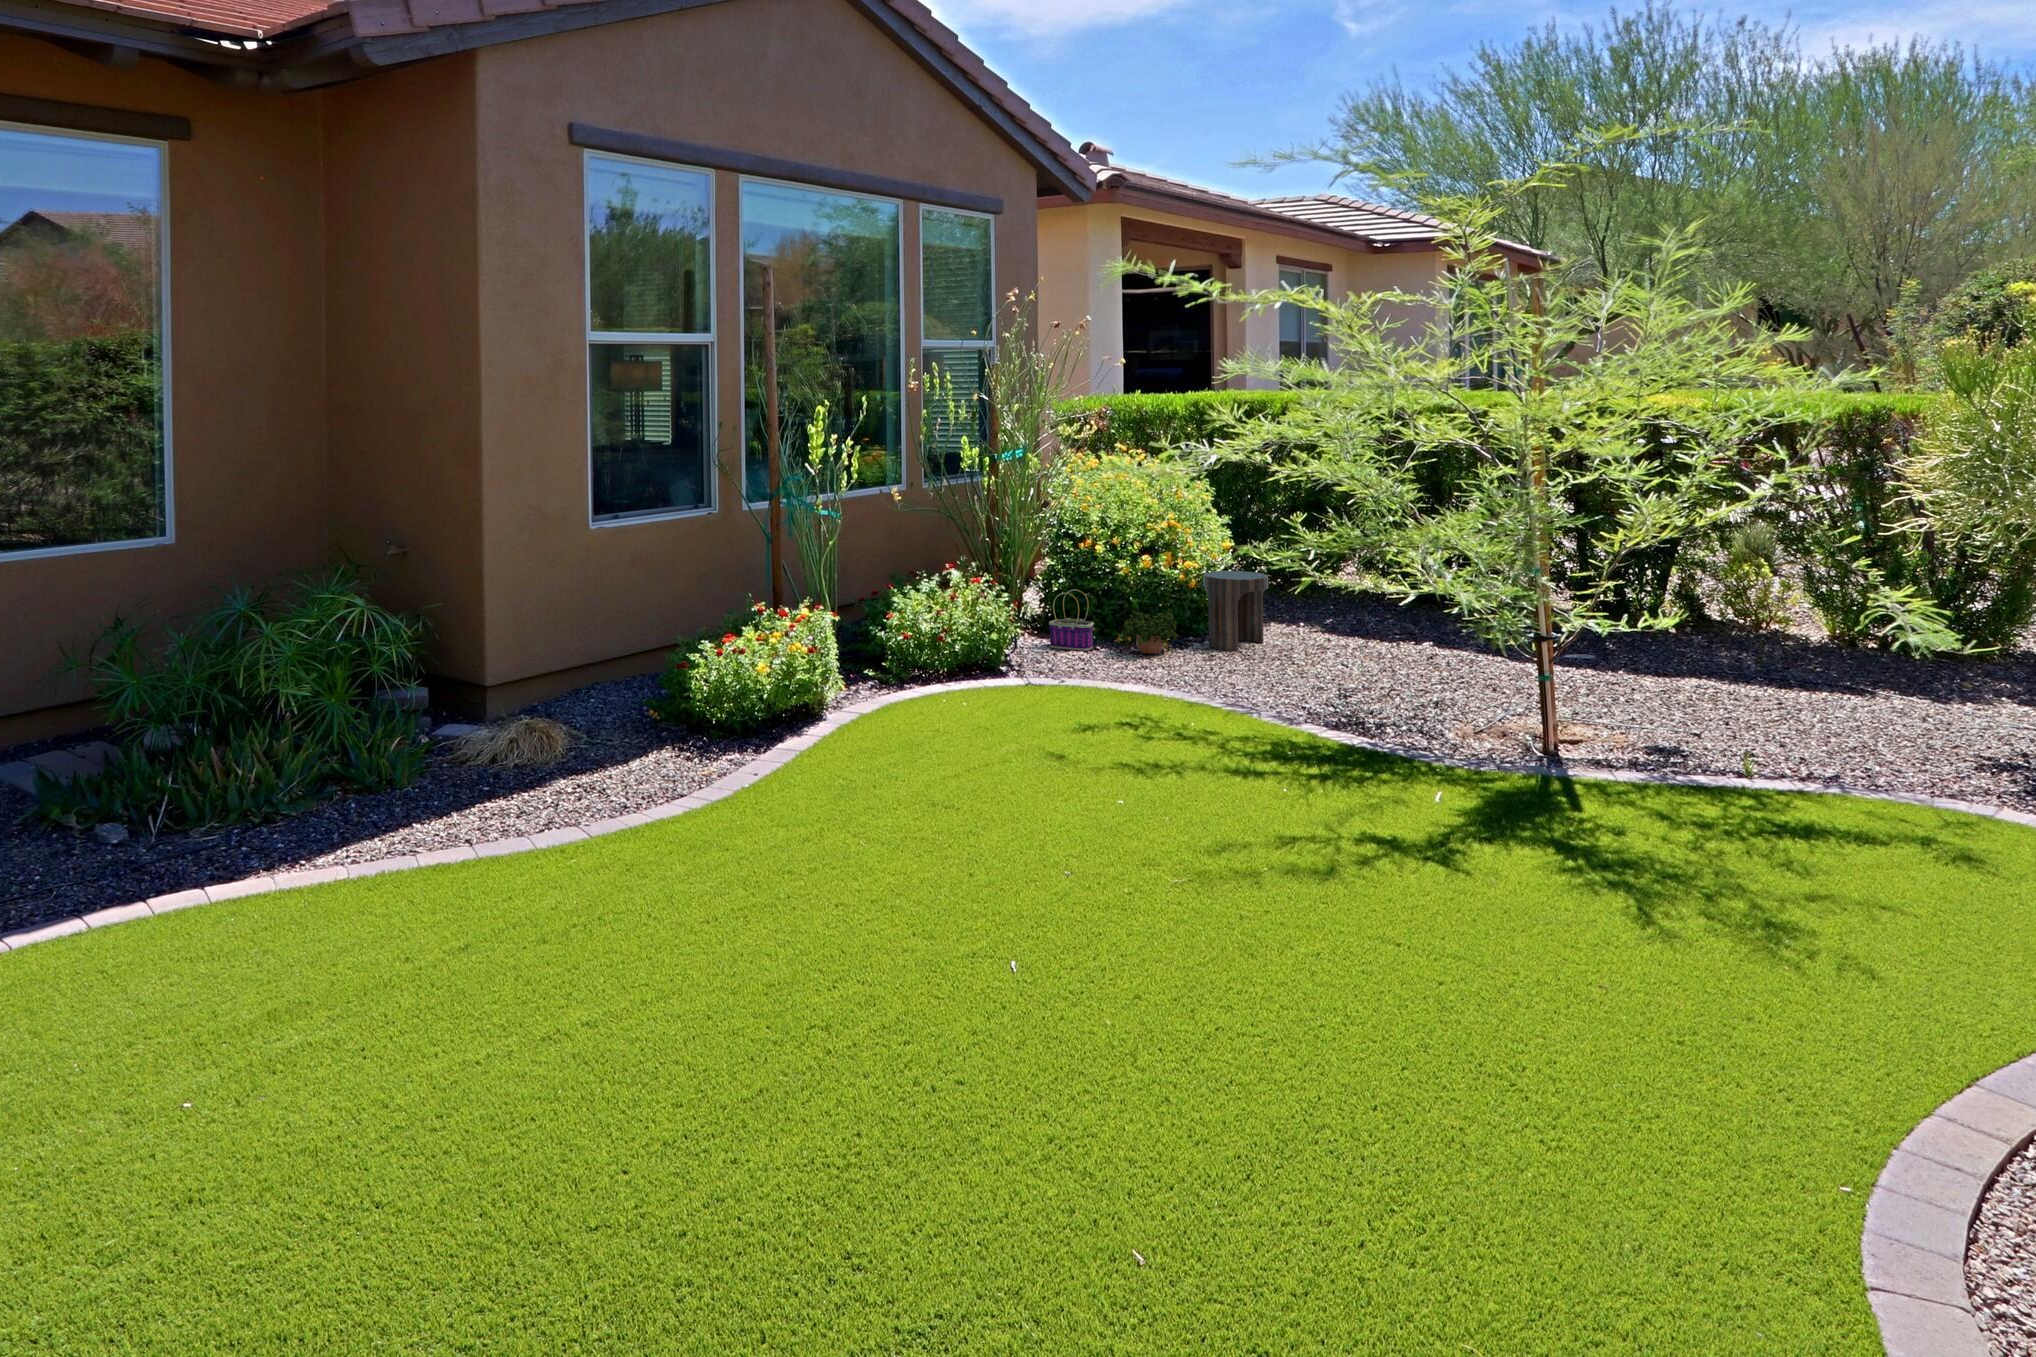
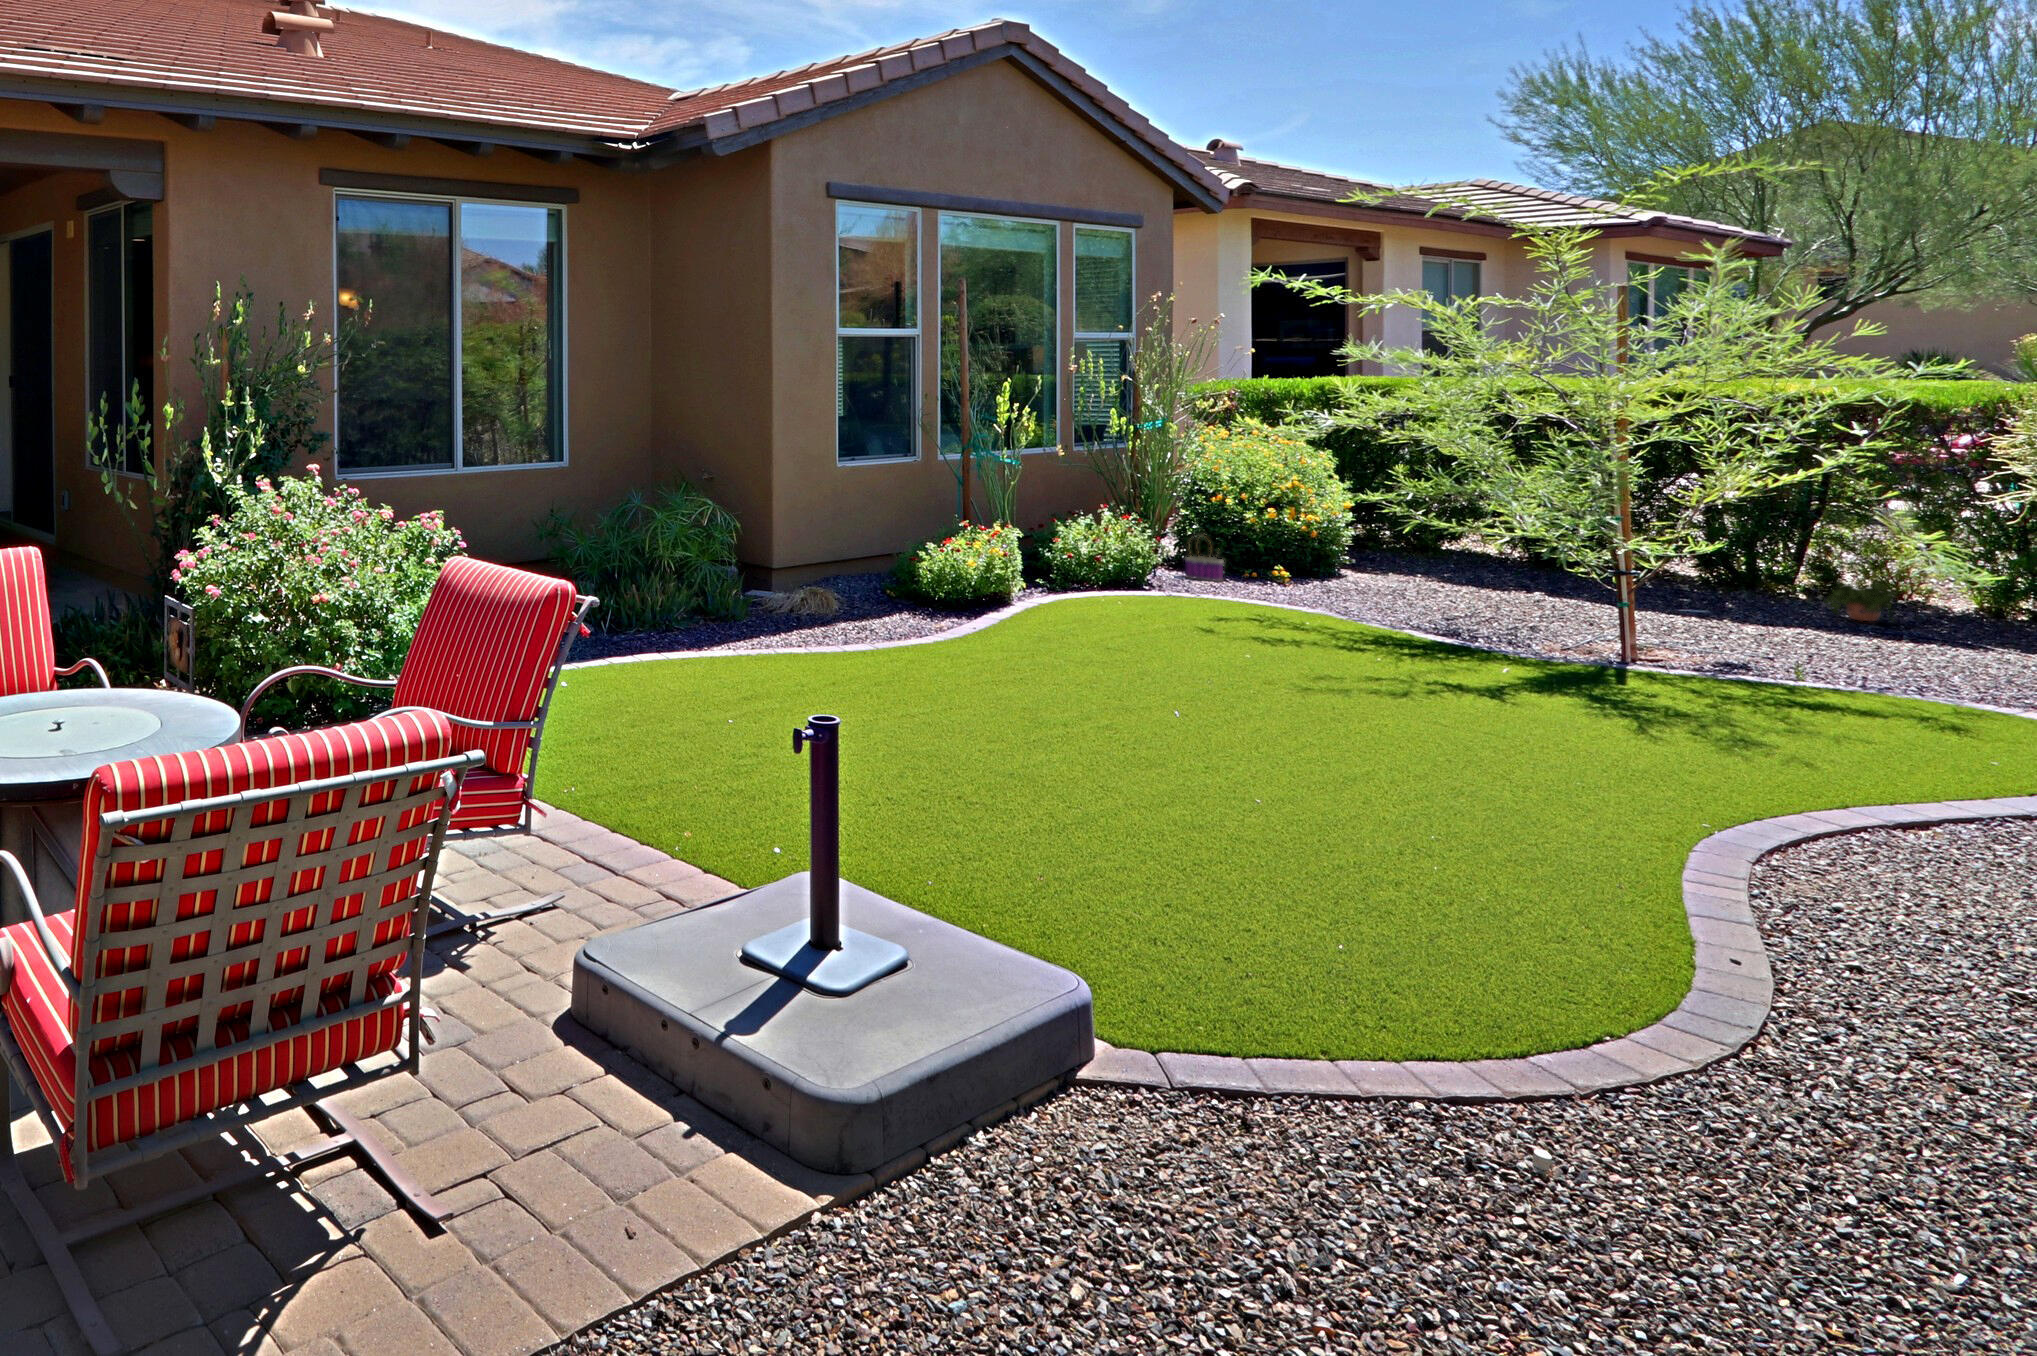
side table: present [1204,571,1268,651] -> none [1325,526,1385,590]
potted plant: present [1120,609,1178,654] -> present [1825,582,1896,621]

